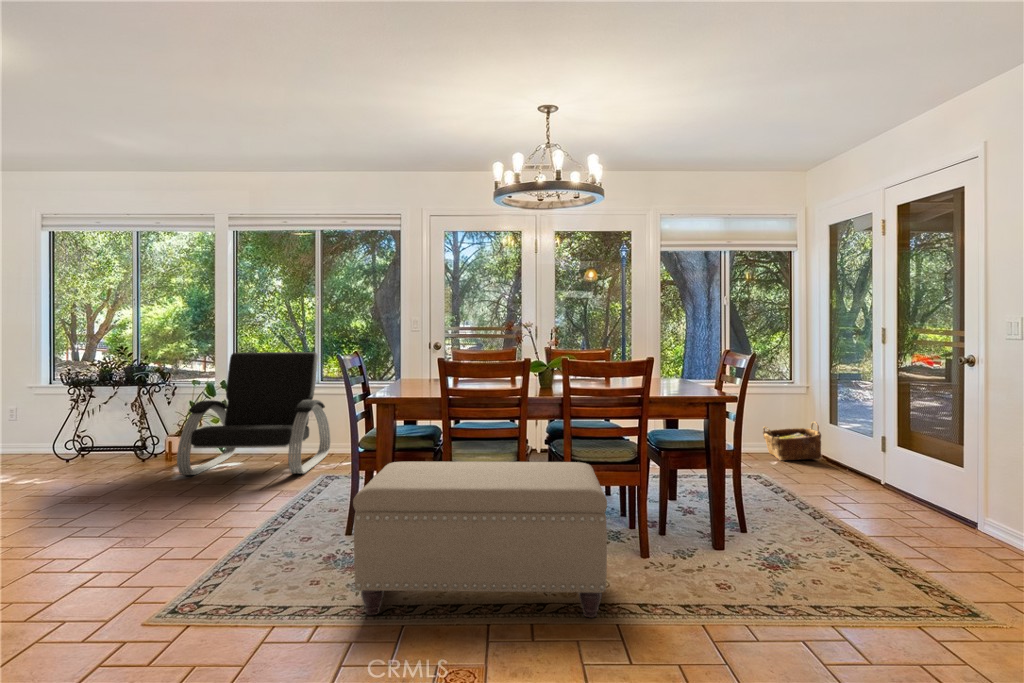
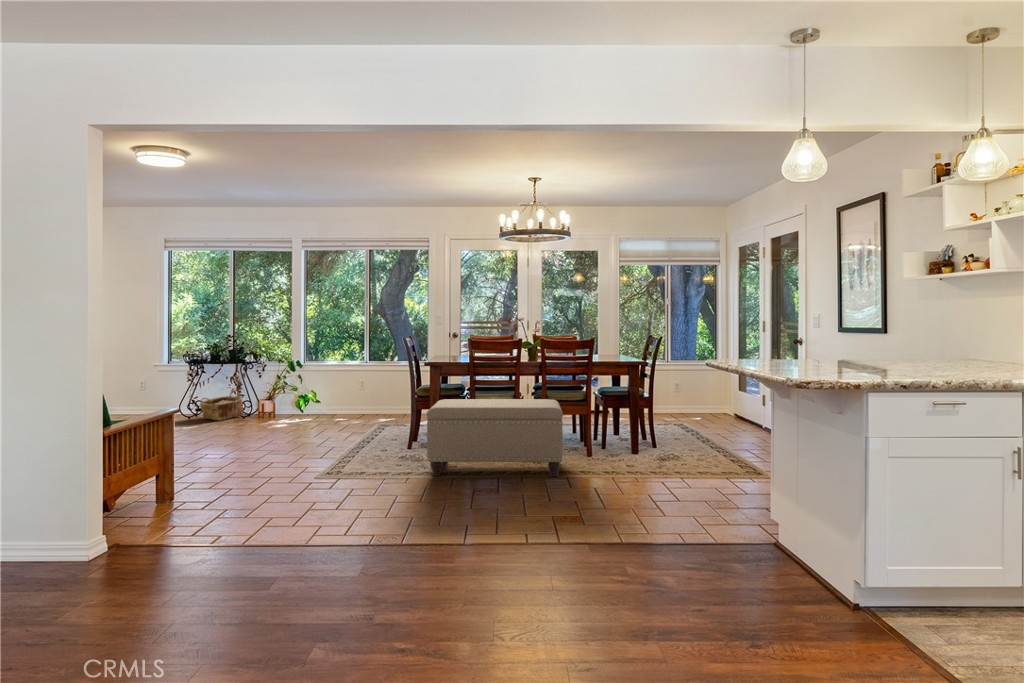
armchair: present [177,352,330,475] -> none [279,340,378,424]
woven basket: present [763,421,821,461] -> present [200,390,243,421]

